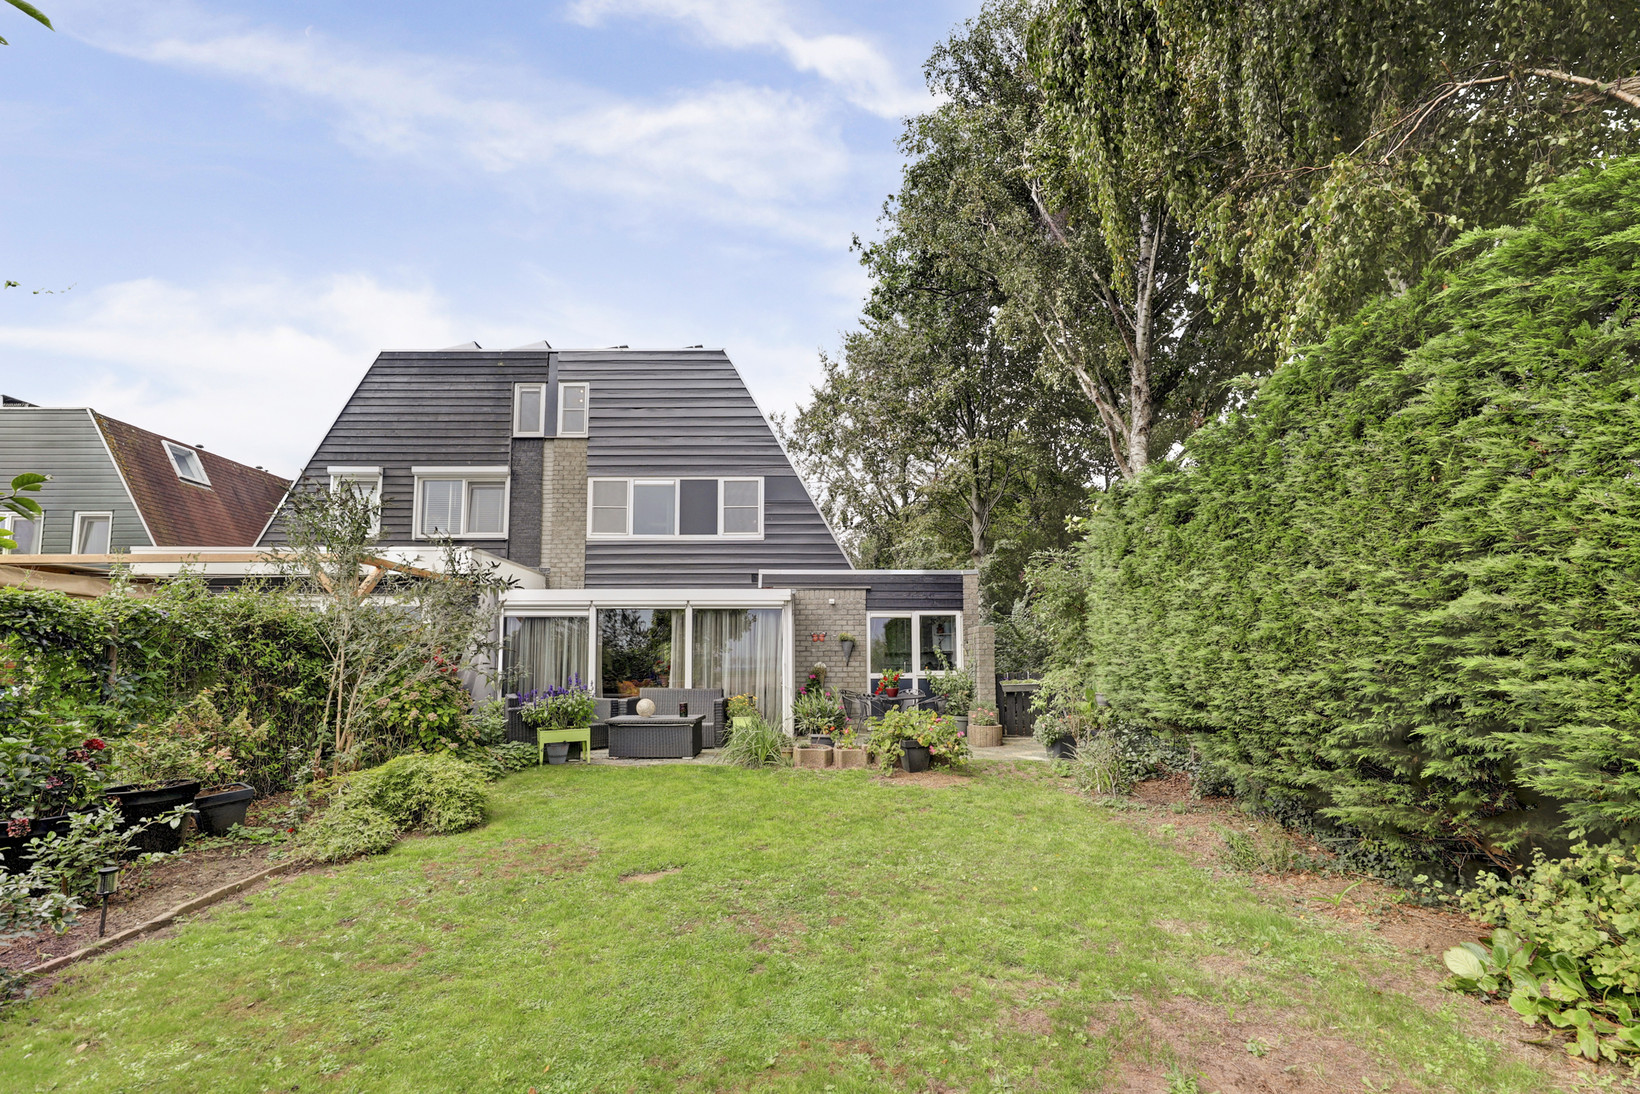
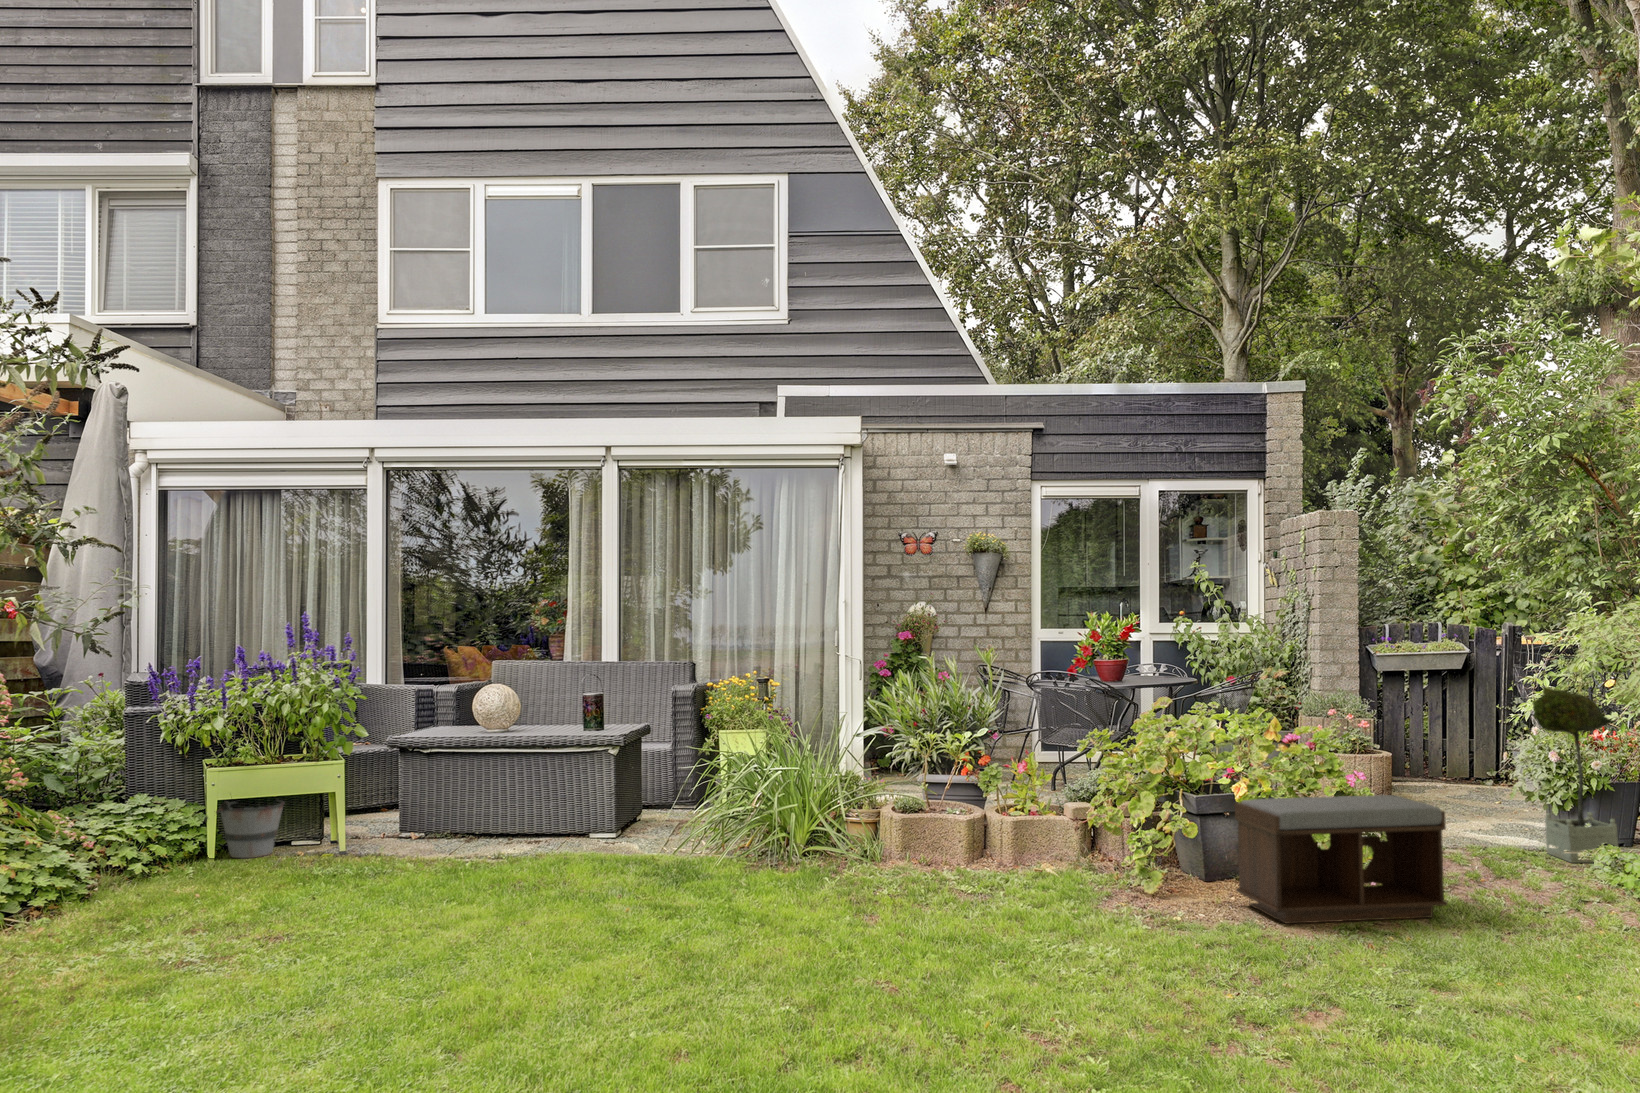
potted tree: none [1024,698,1051,762] -> present [1532,686,1619,863]
bench: none [901,736,966,777] -> present [1235,795,1448,924]

